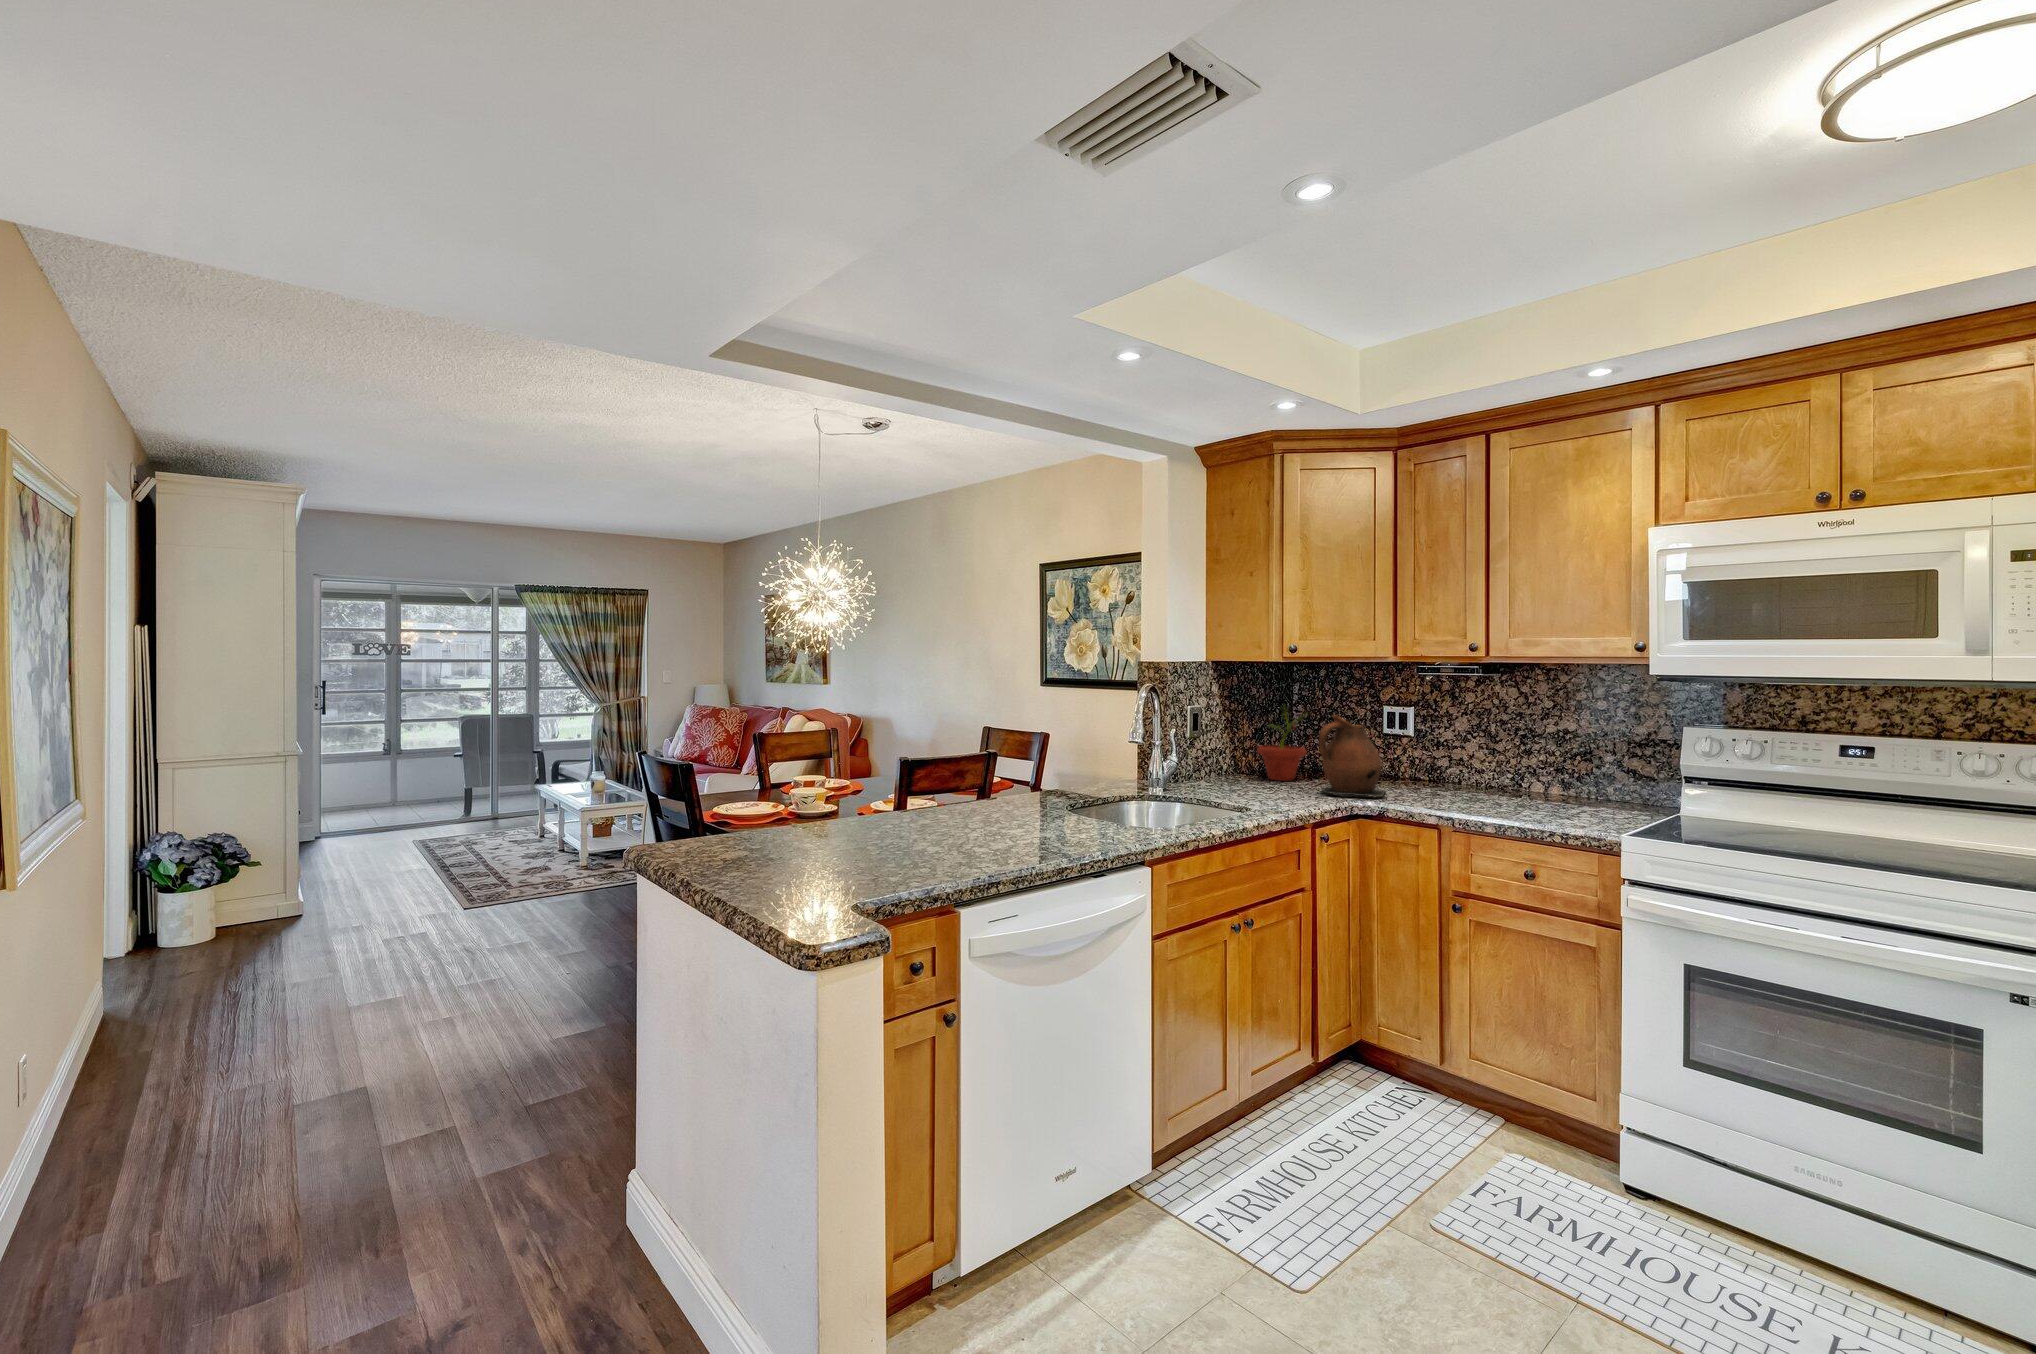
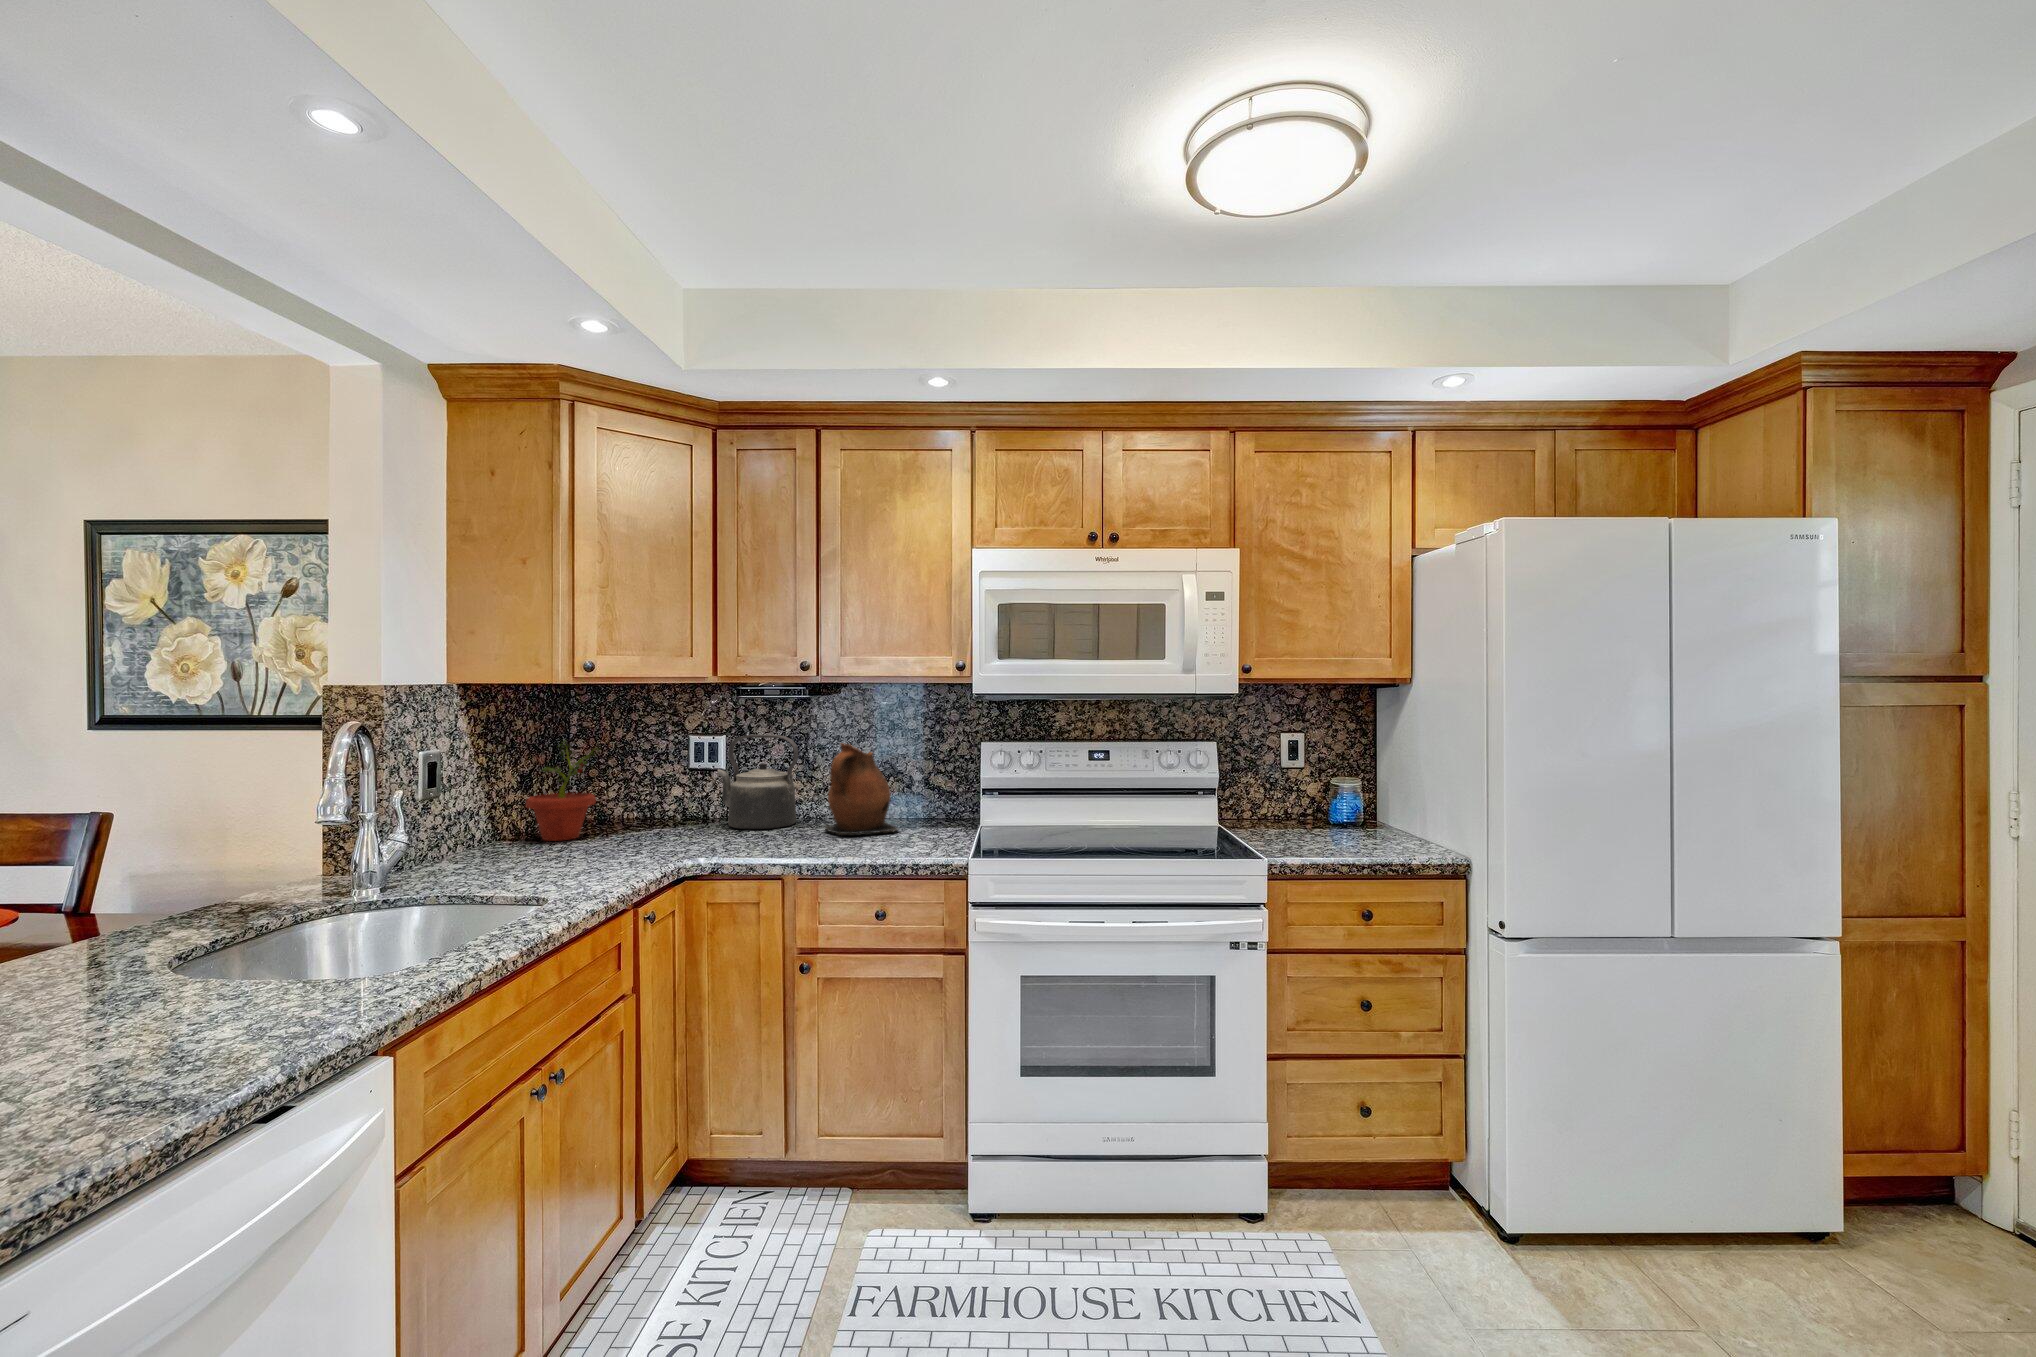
kettle: none [1406,707,1478,792] -> present [717,735,798,829]
ceramic pitcher: present [1319,716,1385,797] -> present [825,744,898,834]

